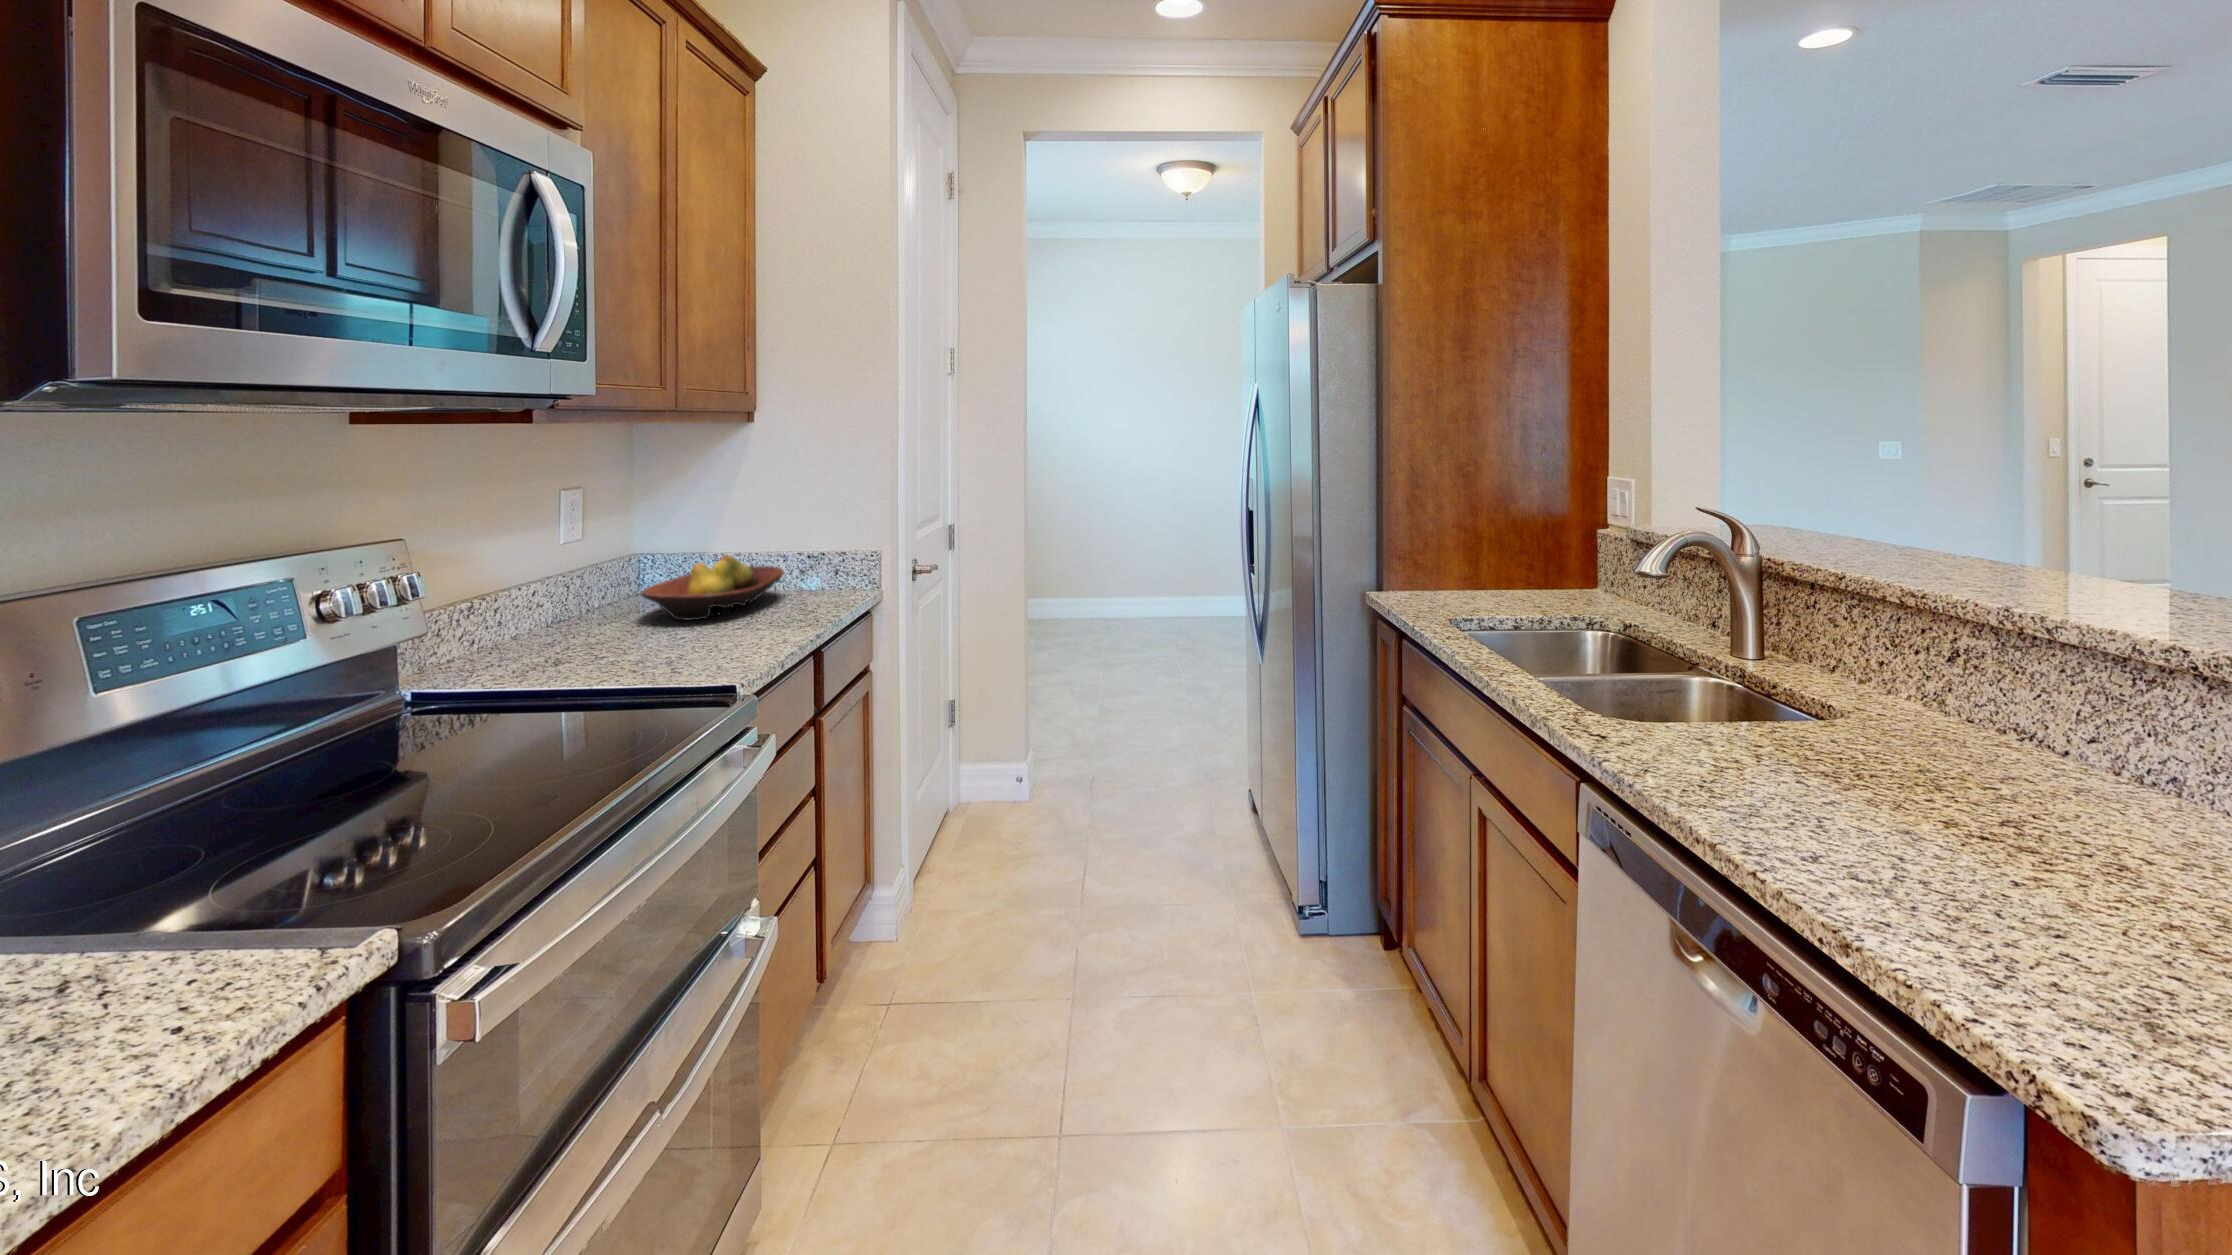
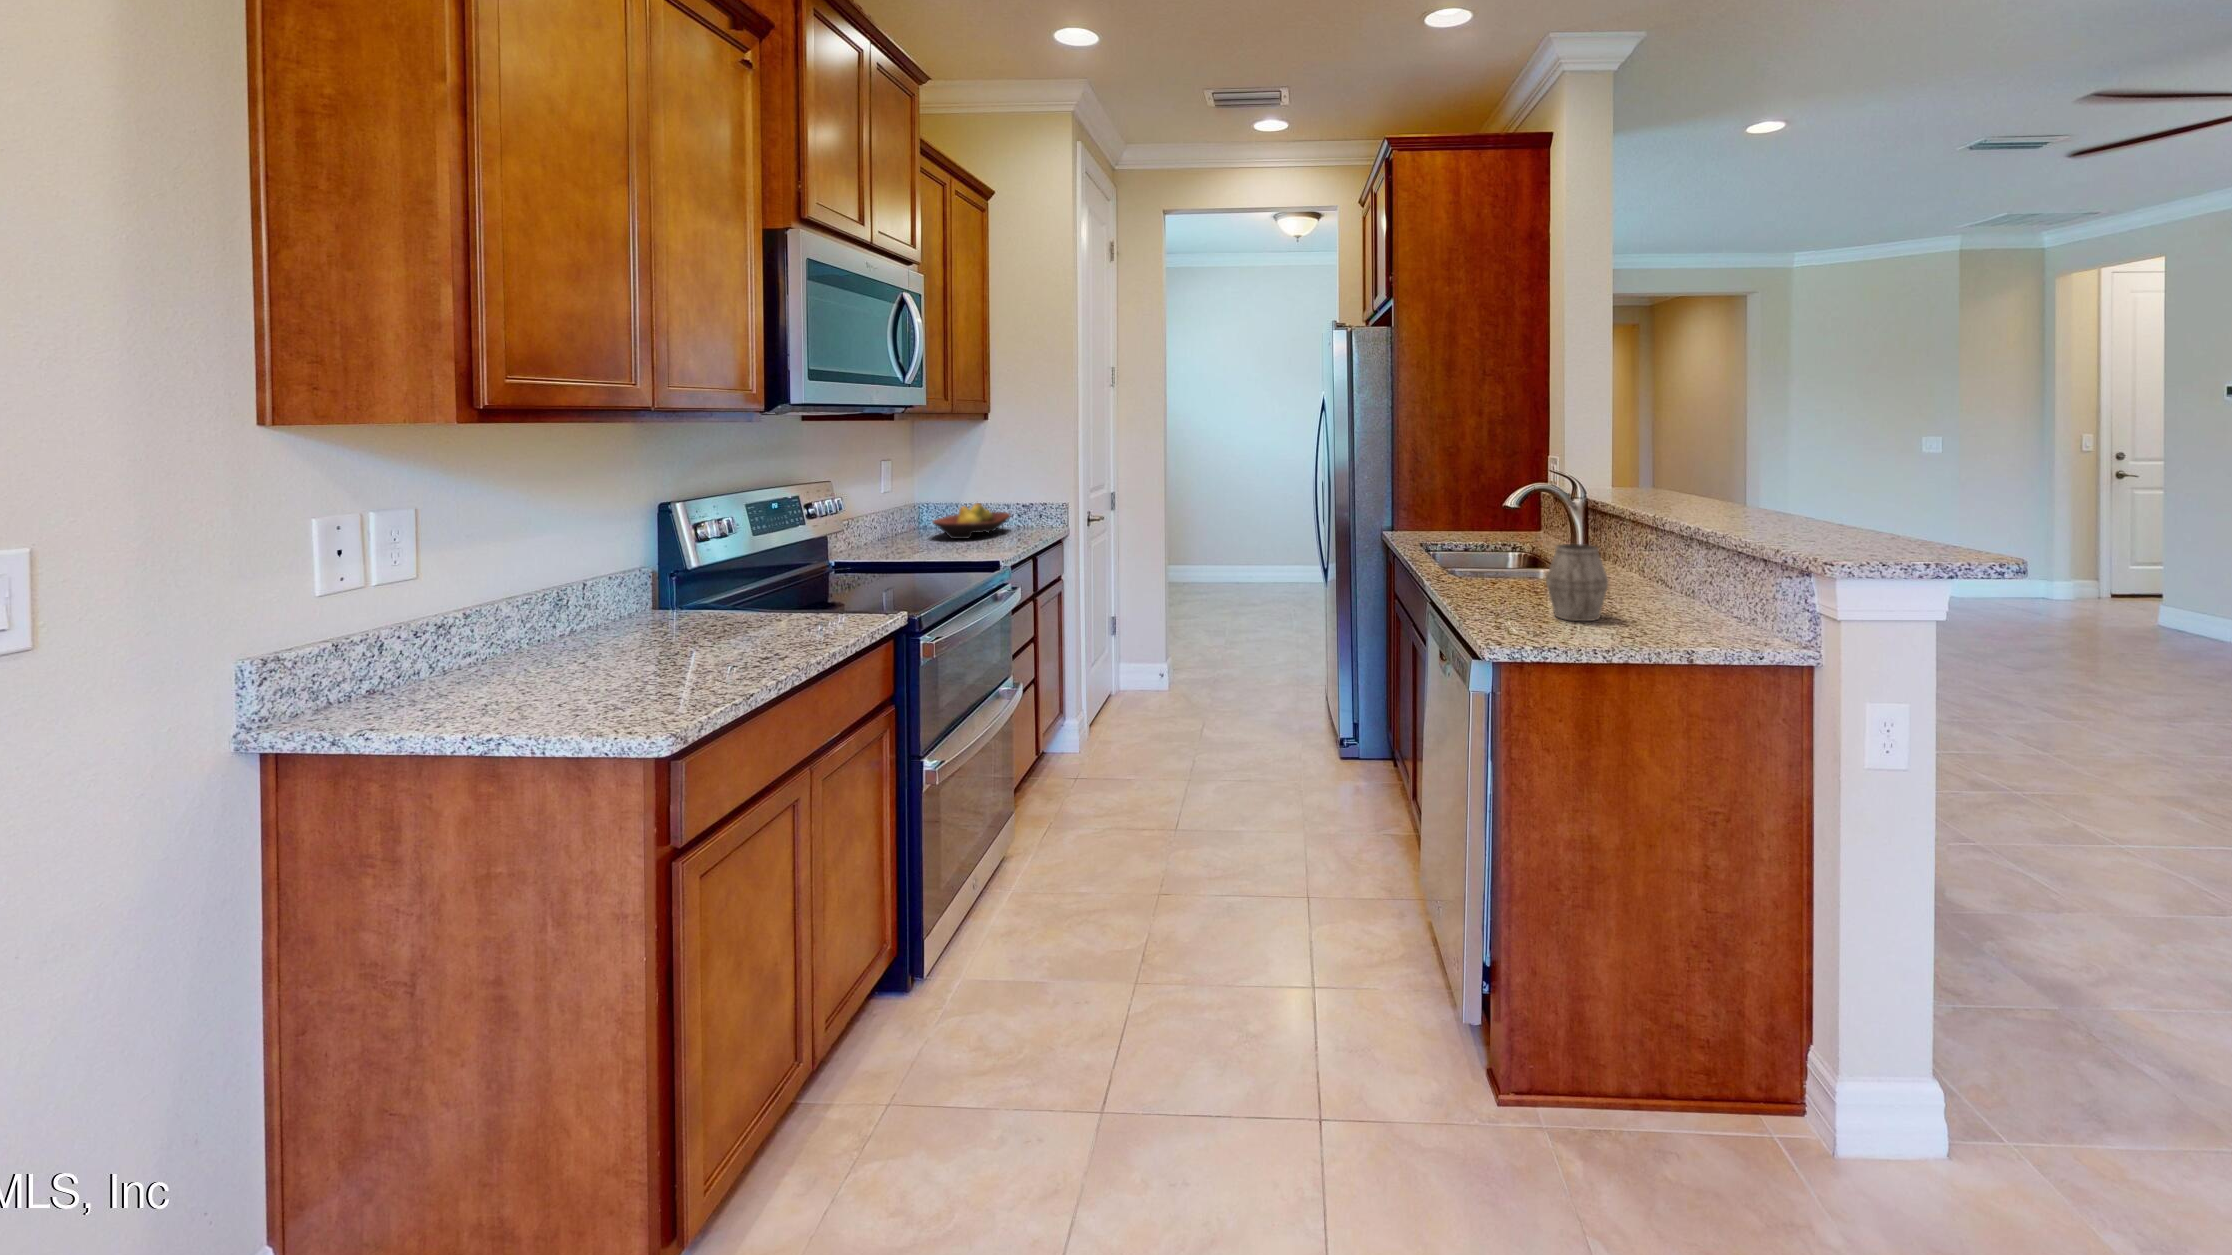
mug: none [1943,694,2126,894] -> present [1546,544,1608,621]

